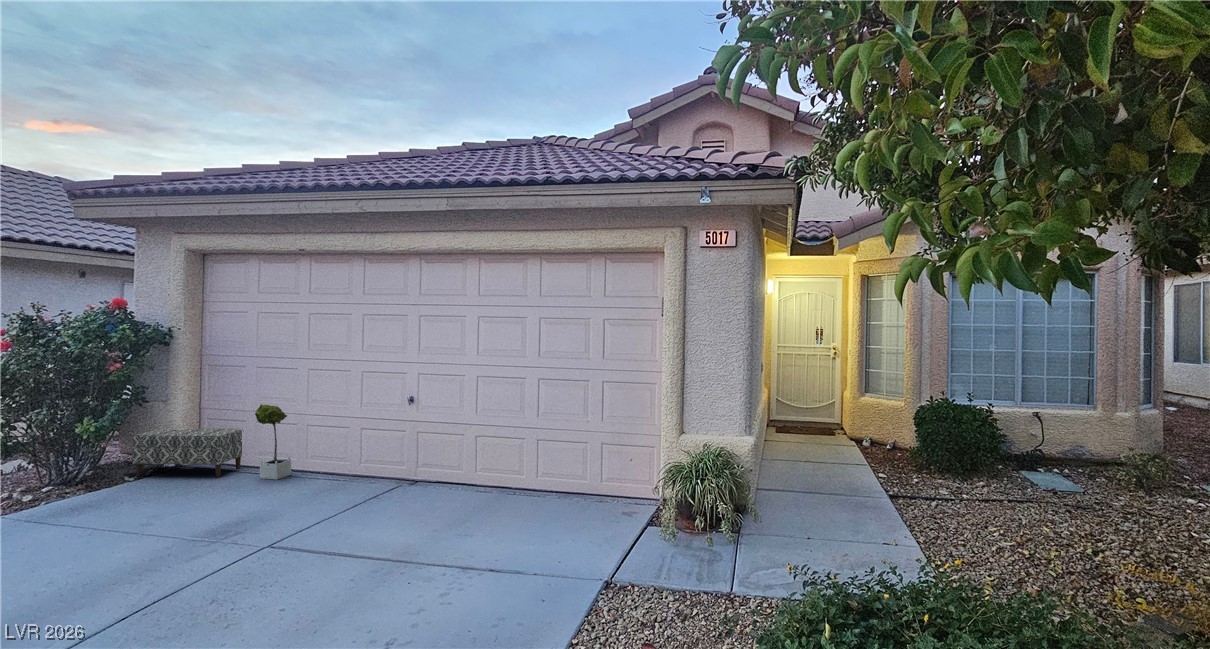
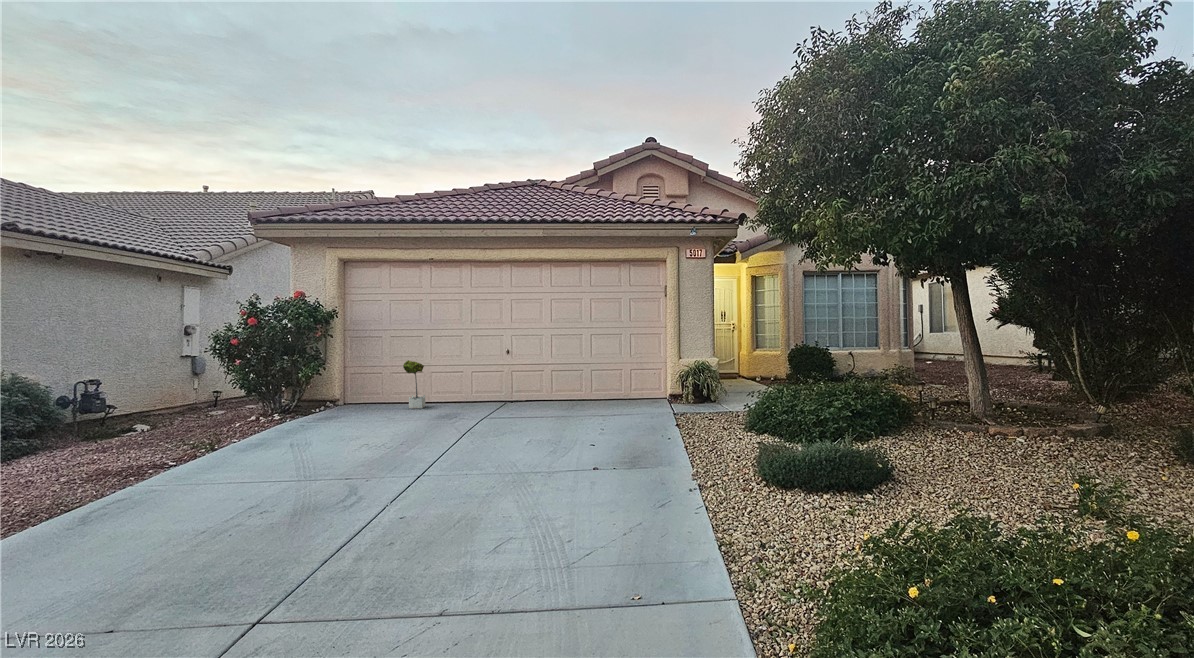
bench: present [133,428,244,477] -> none [319,380,384,412]

